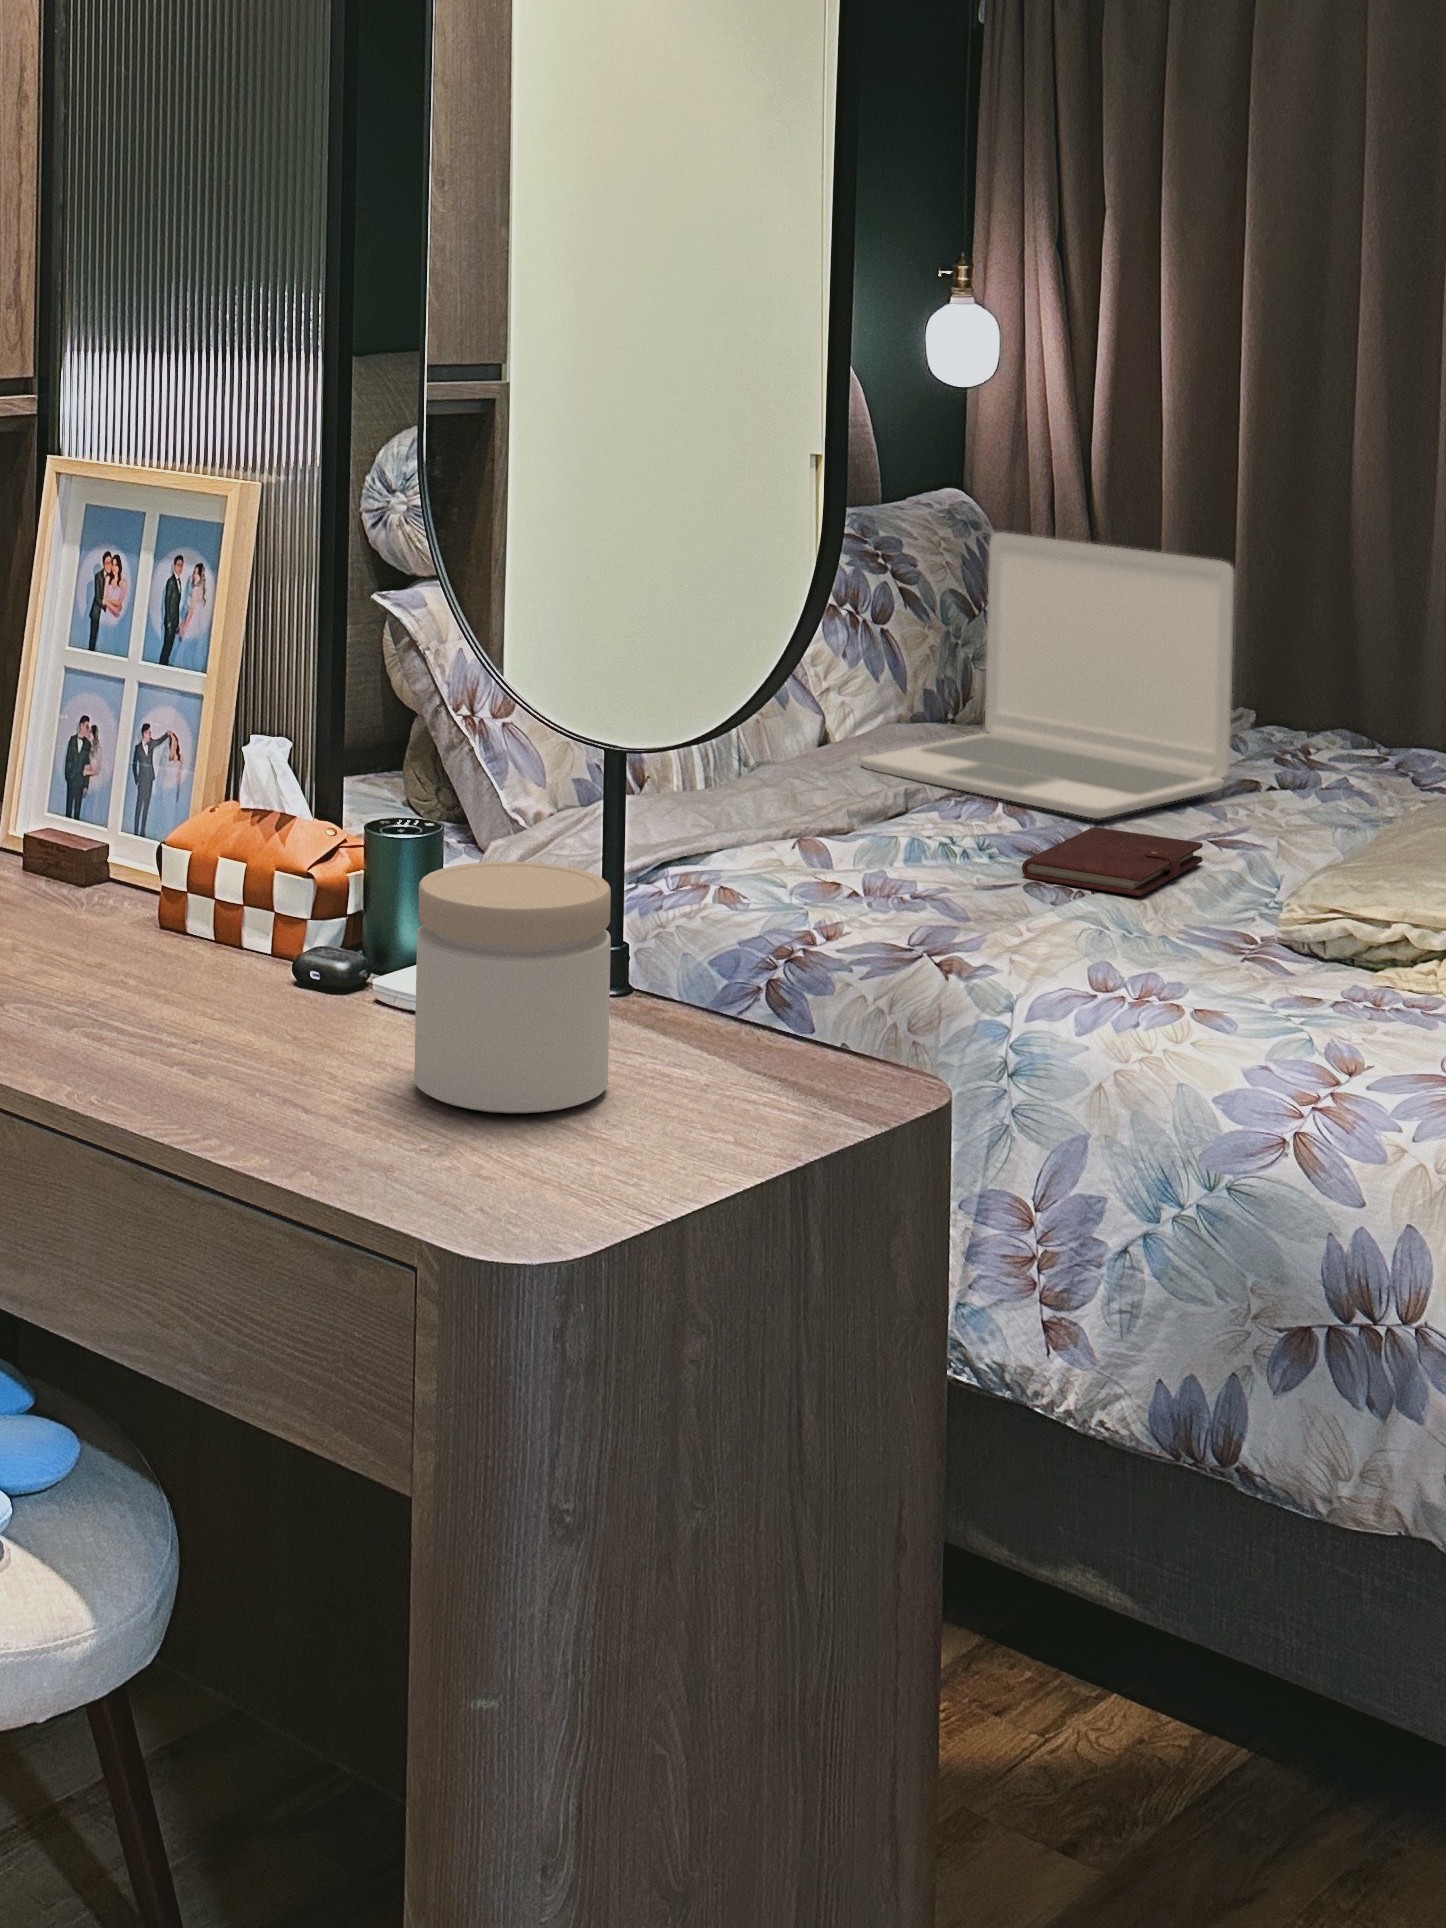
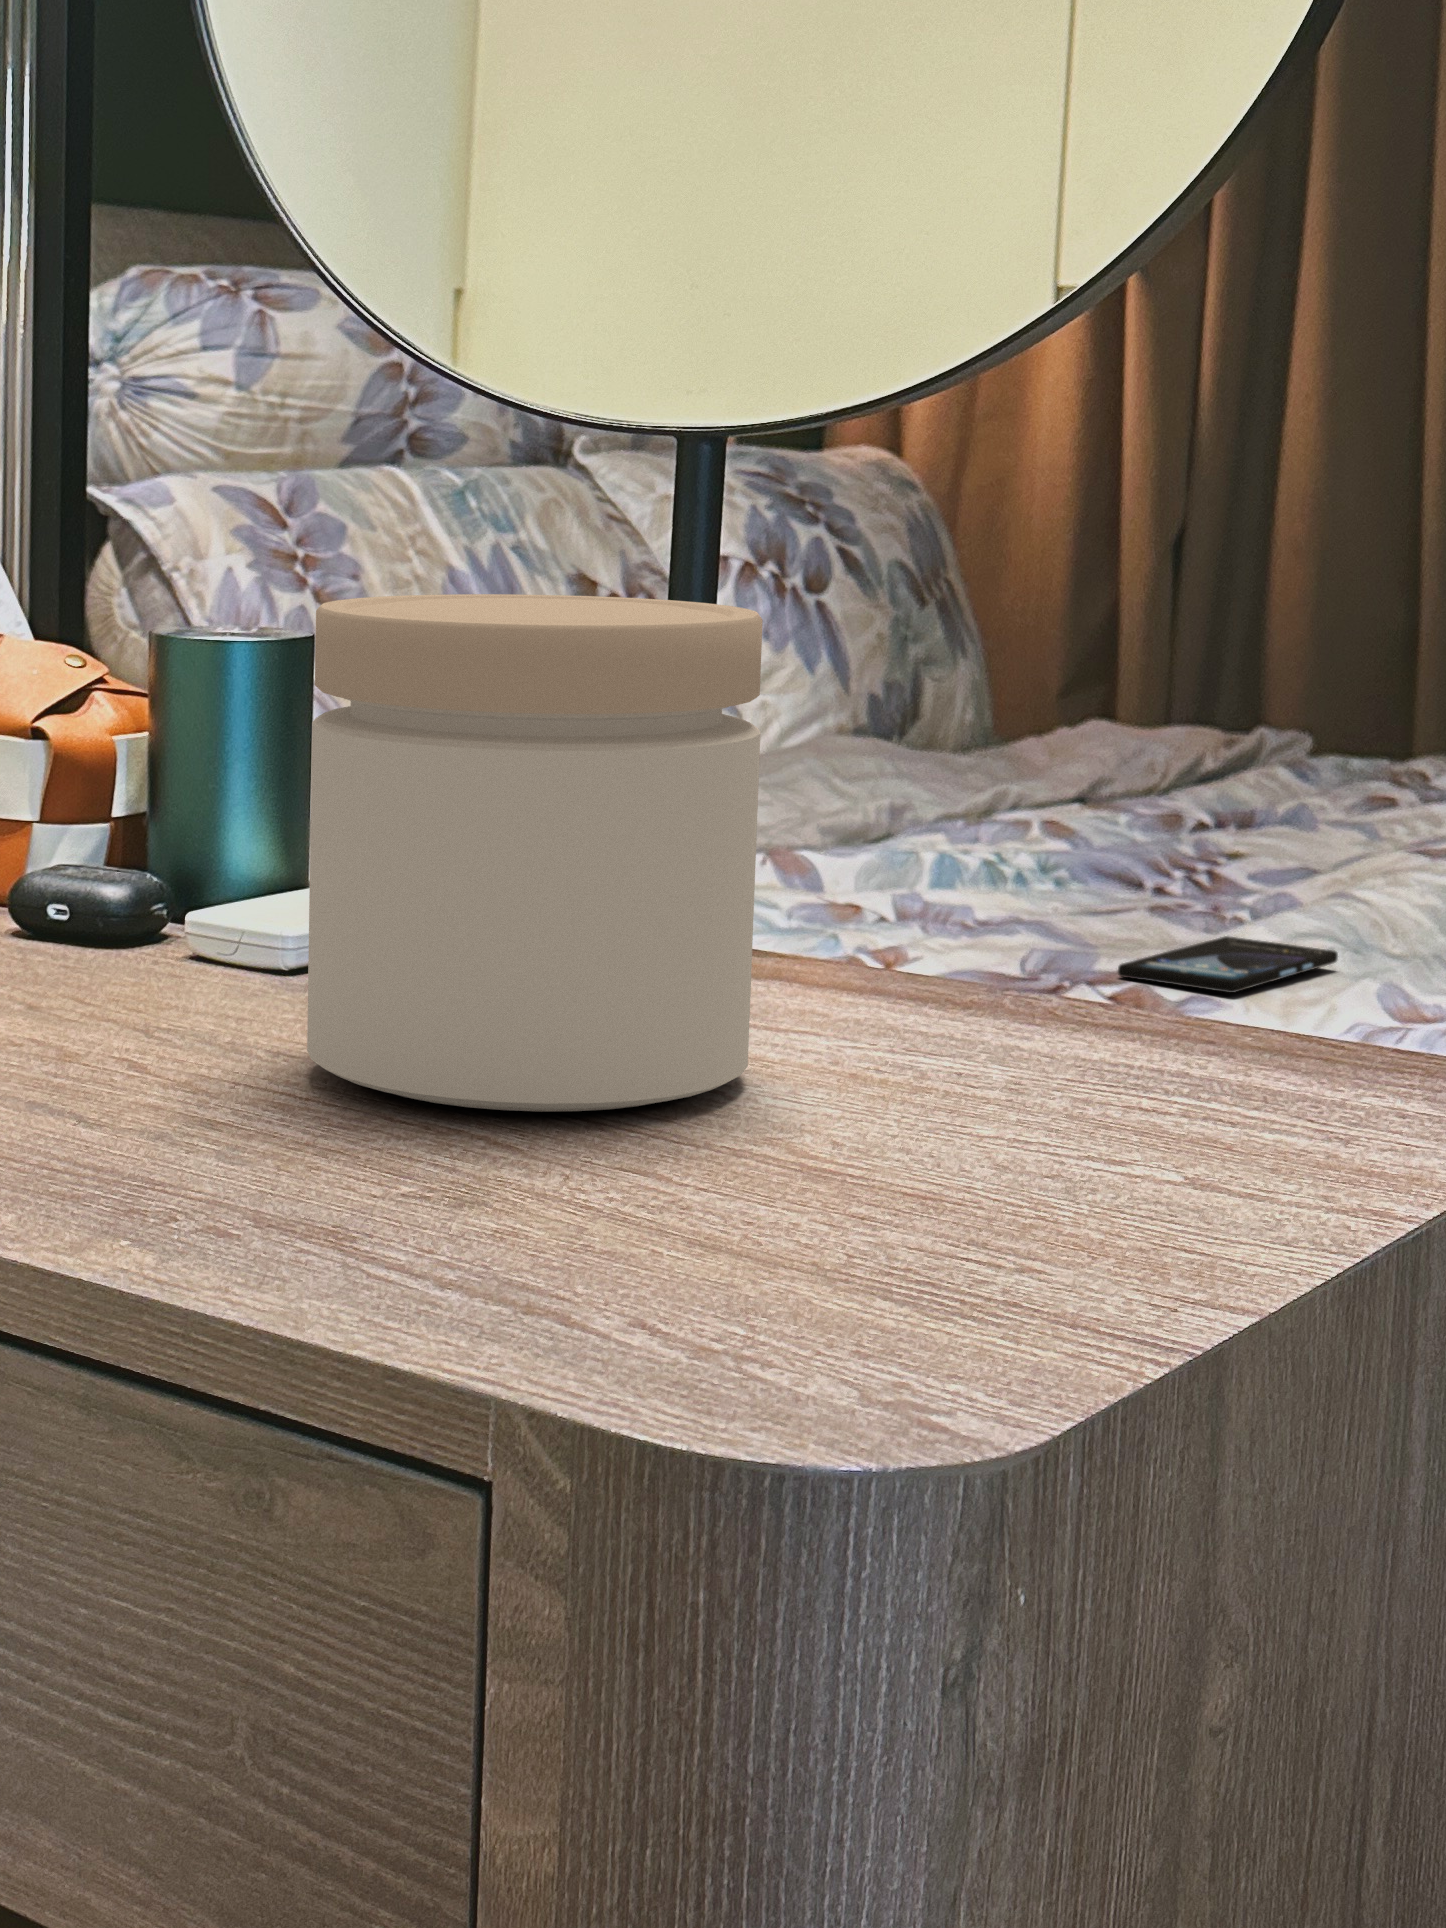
laptop: present [861,532,1235,819] -> none [805,445,1386,831]
notebook: present [1022,827,1203,896] -> none [1130,831,1393,911]
smartphone: none [971,922,1112,968] -> present [1118,936,1338,993]

